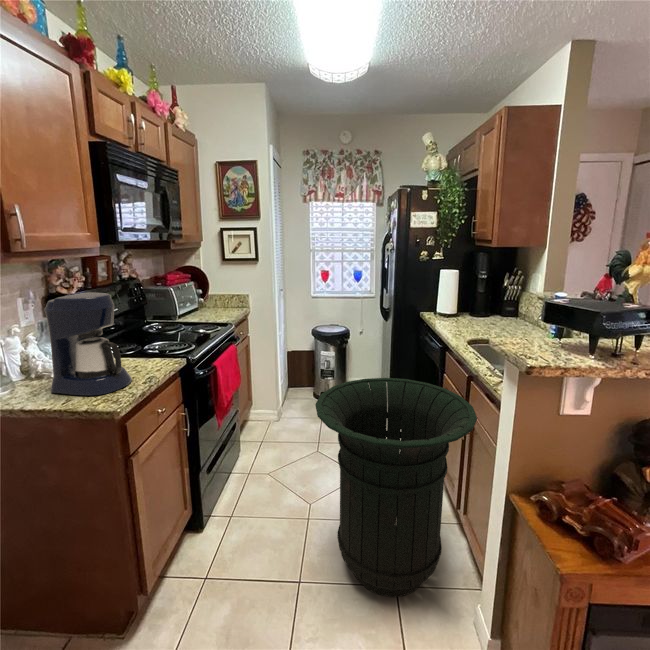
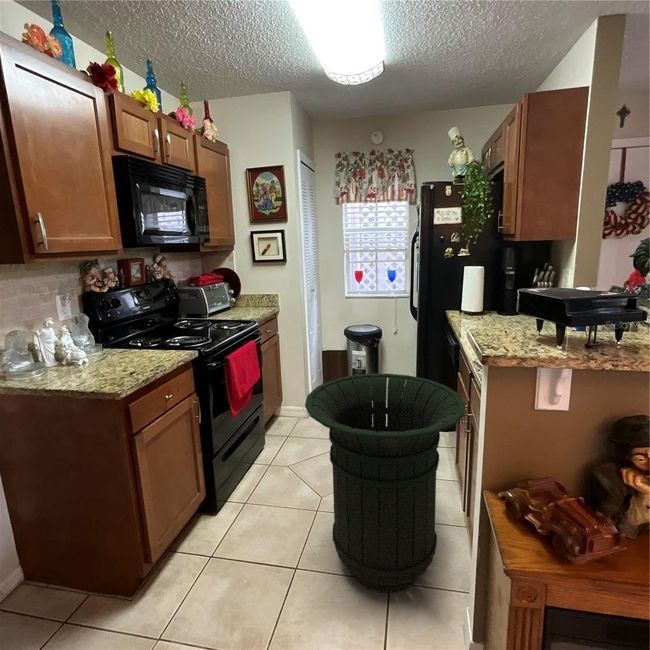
coffee maker: present [44,292,132,396] -> none [64,288,140,378]

